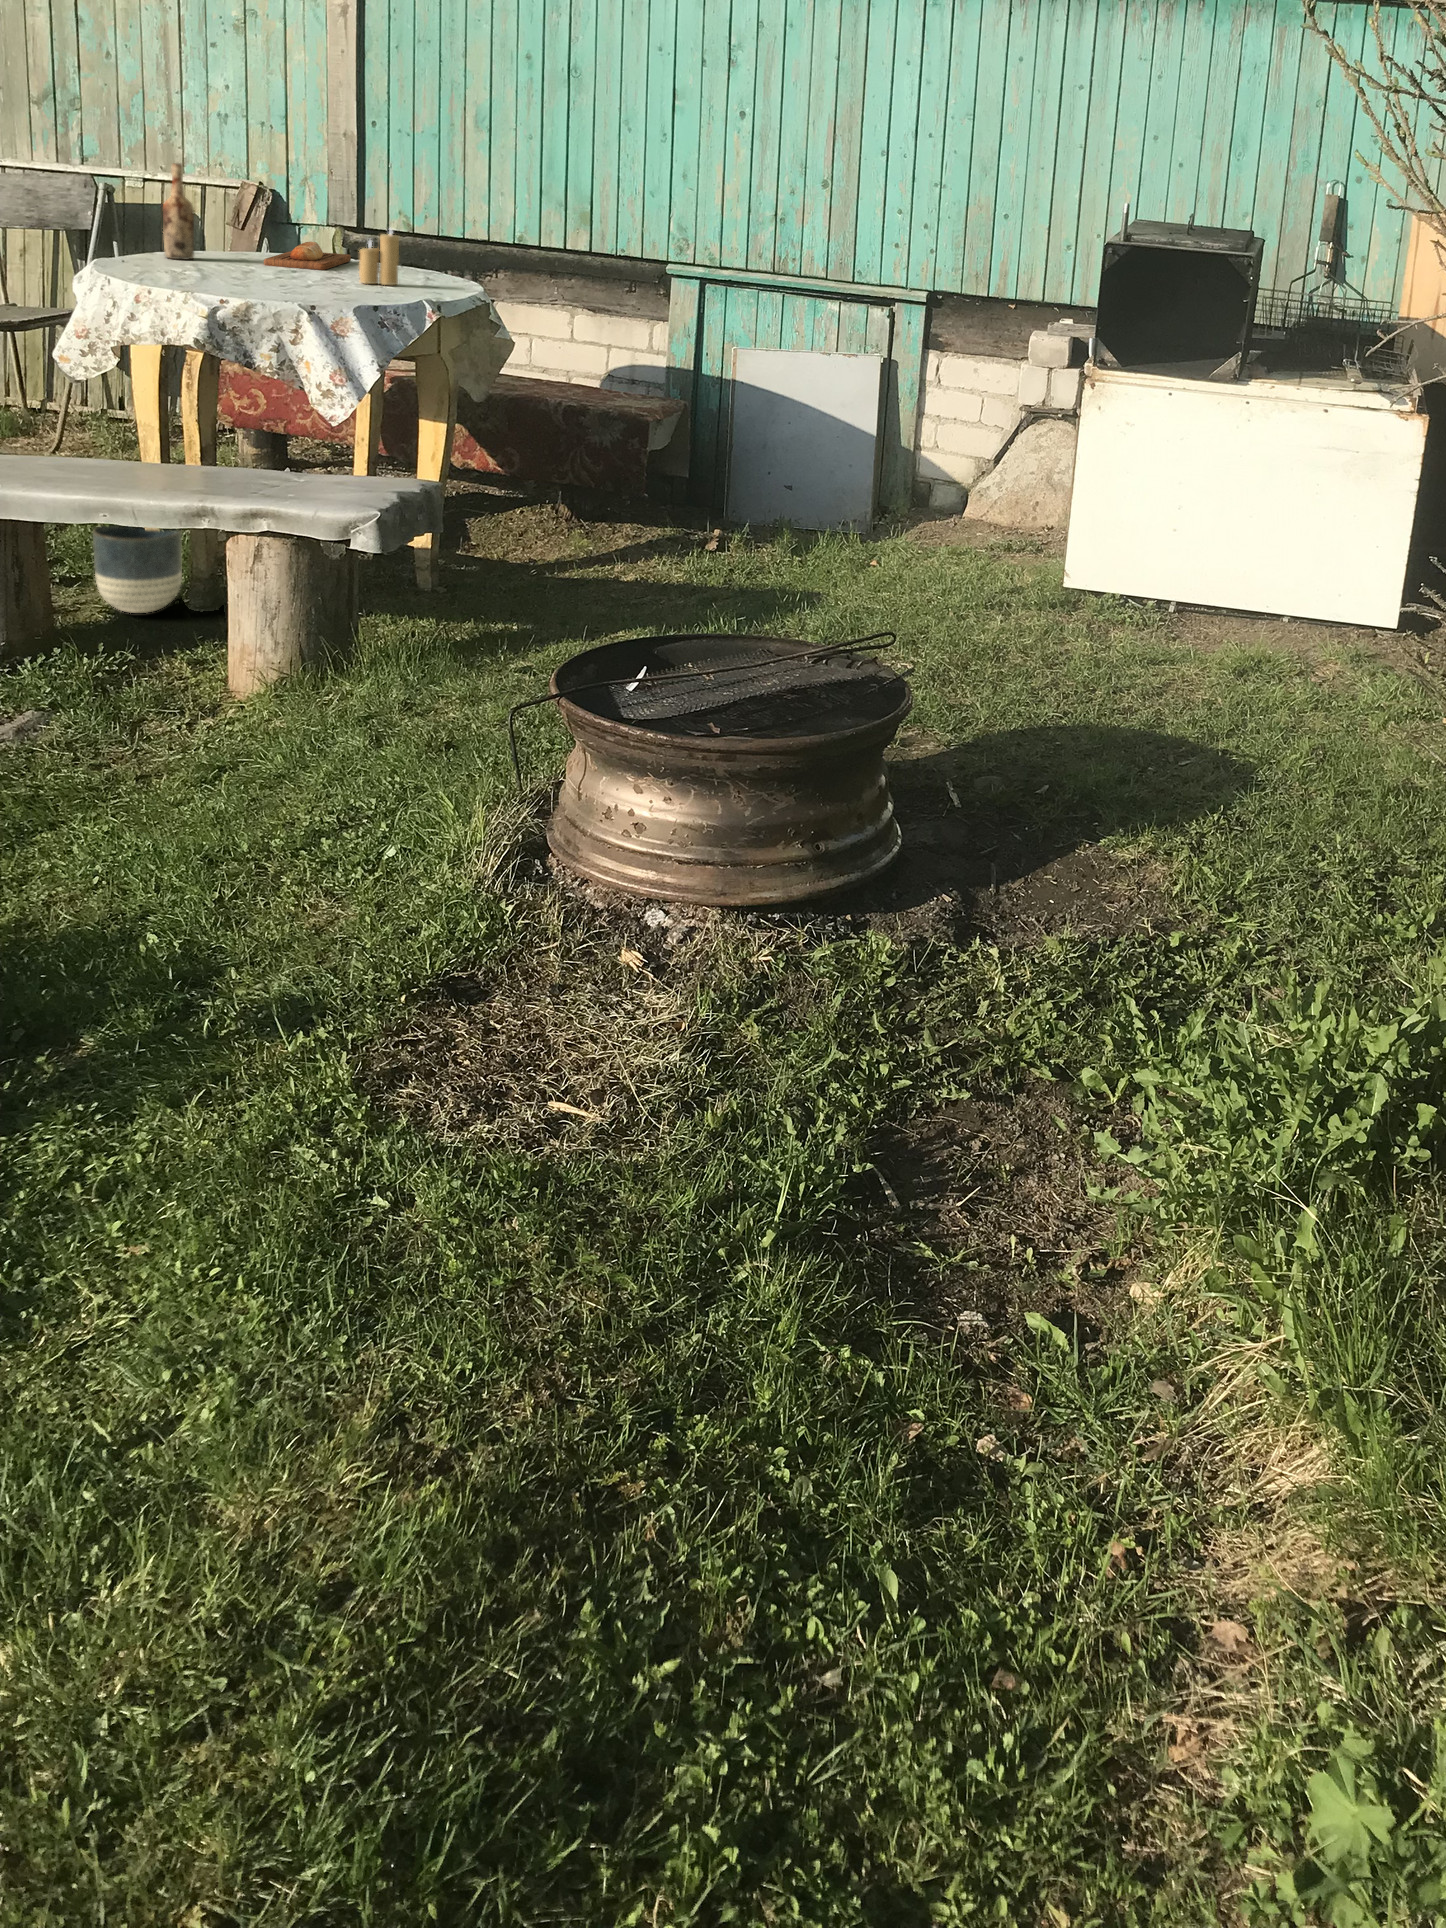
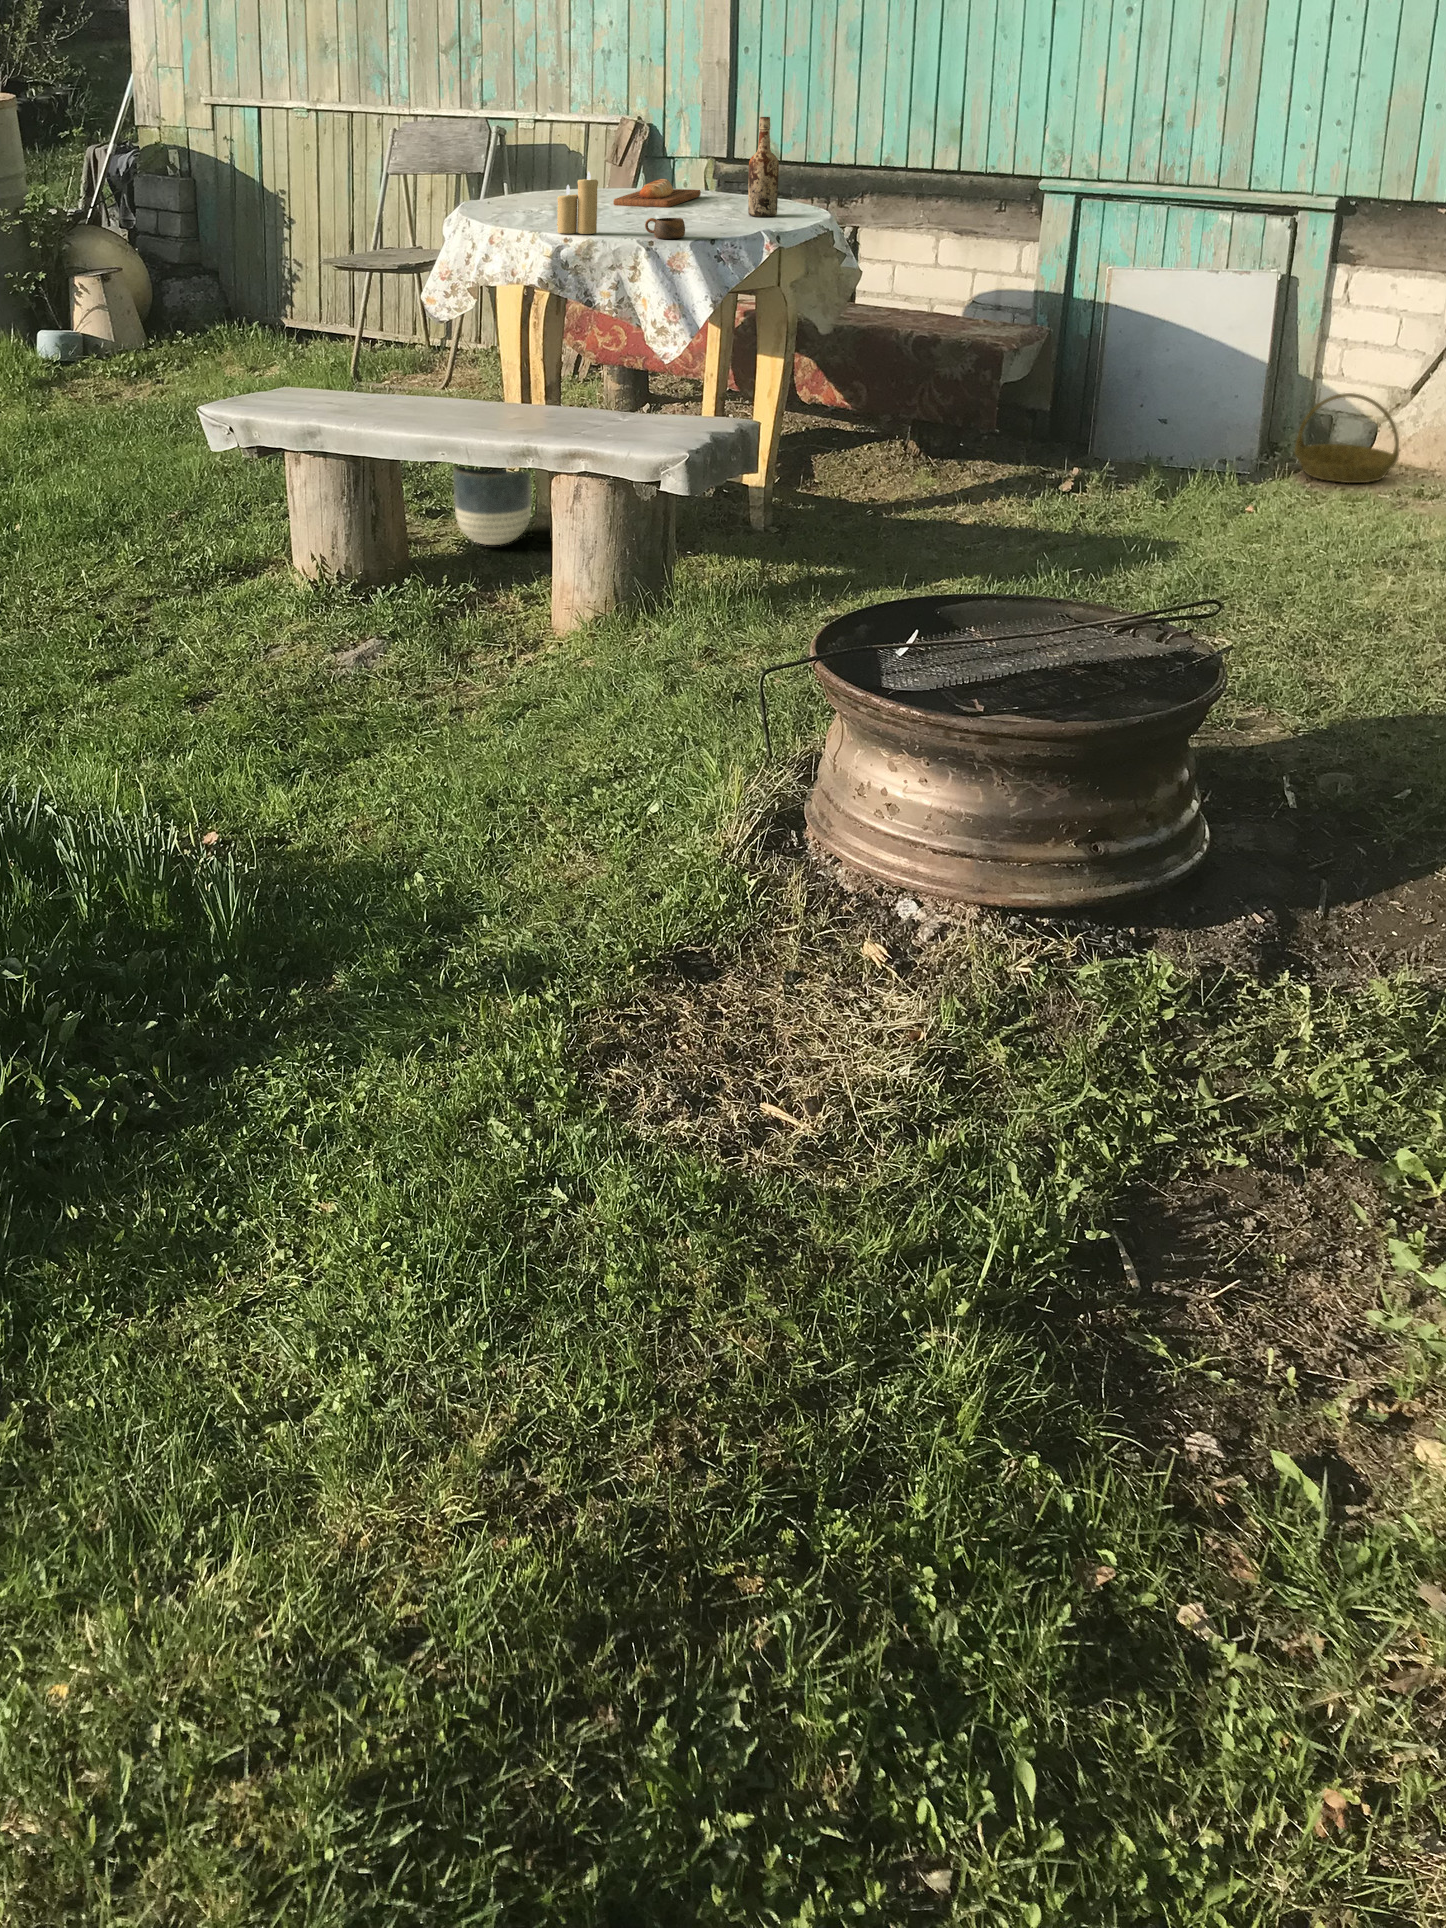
wine bottle: present [163,163,194,260] -> present [748,117,779,217]
candle: present [359,229,399,285] -> present [557,172,598,234]
cup: none [317,279,359,301] -> present [645,218,685,239]
basket: none [903,465,989,544] -> present [1295,393,1399,483]

